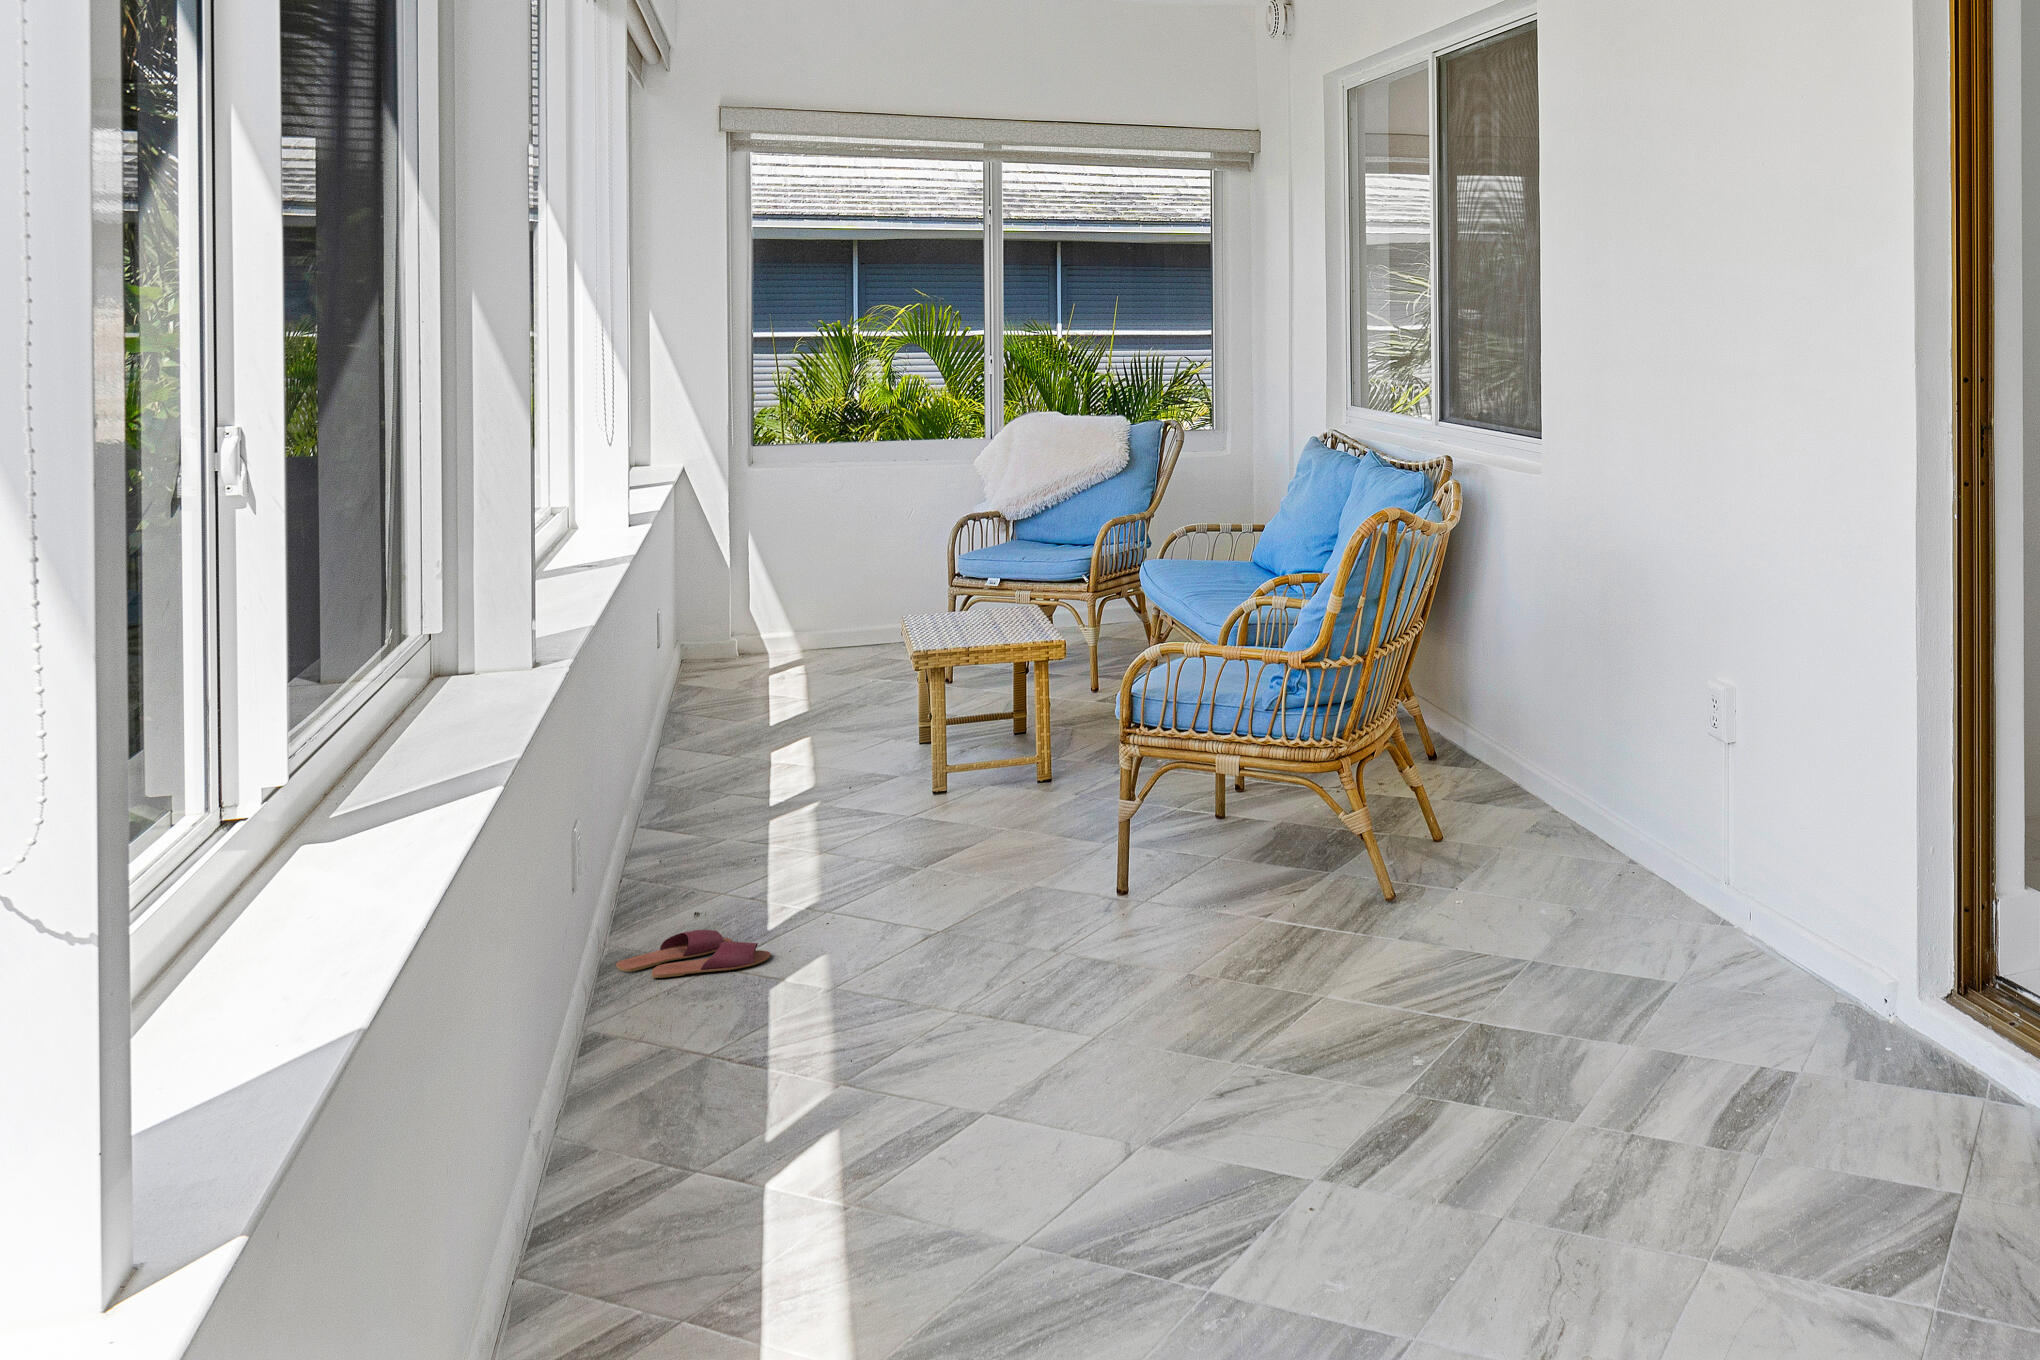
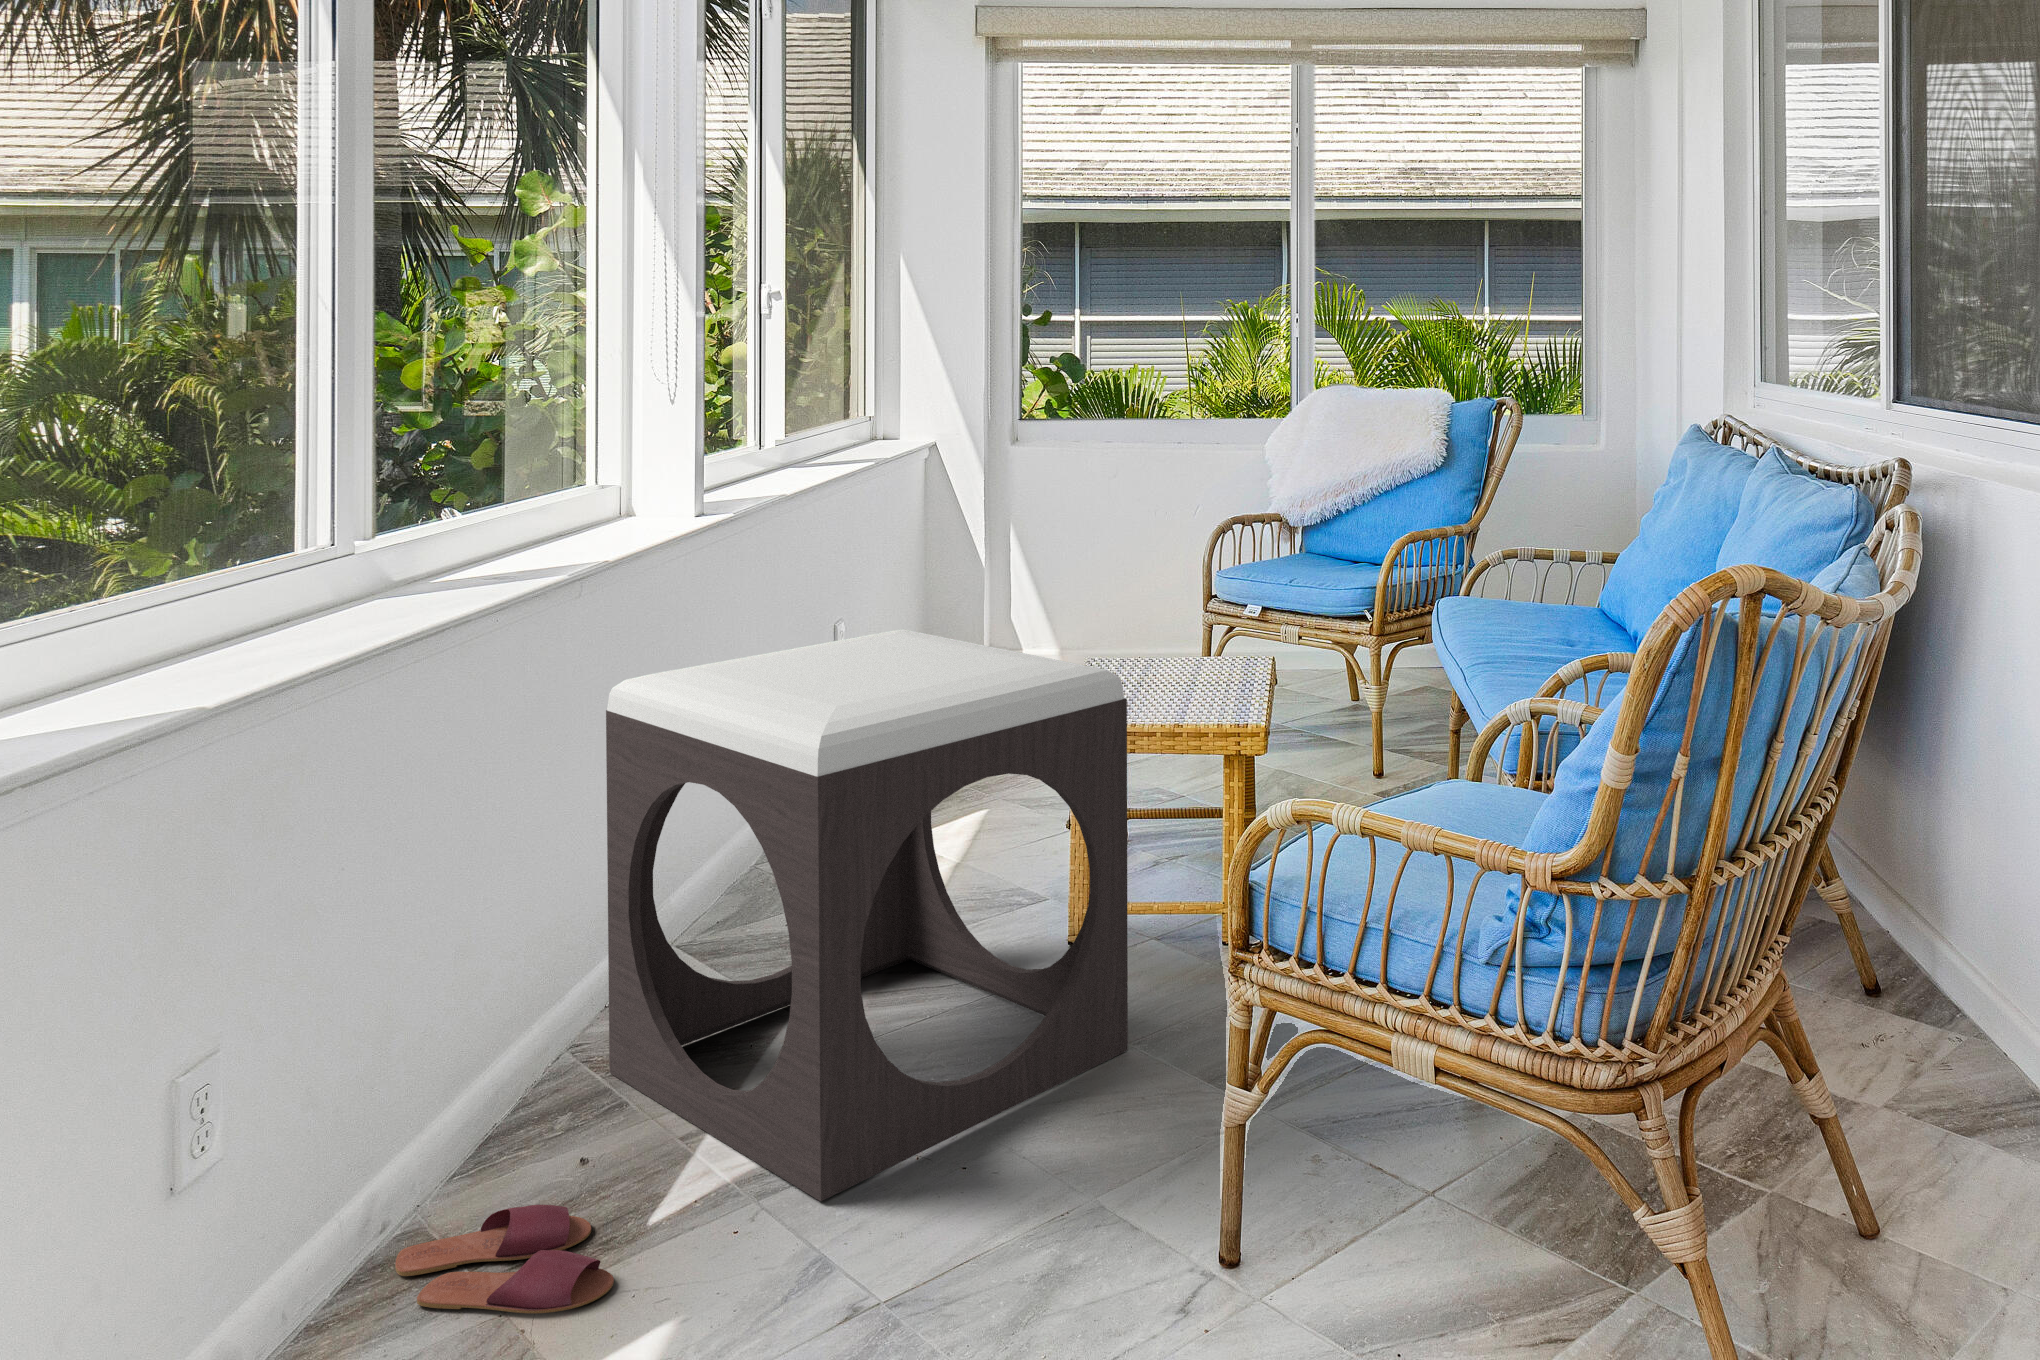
footstool: none [659,591,1008,912] -> present [606,629,1128,1201]

